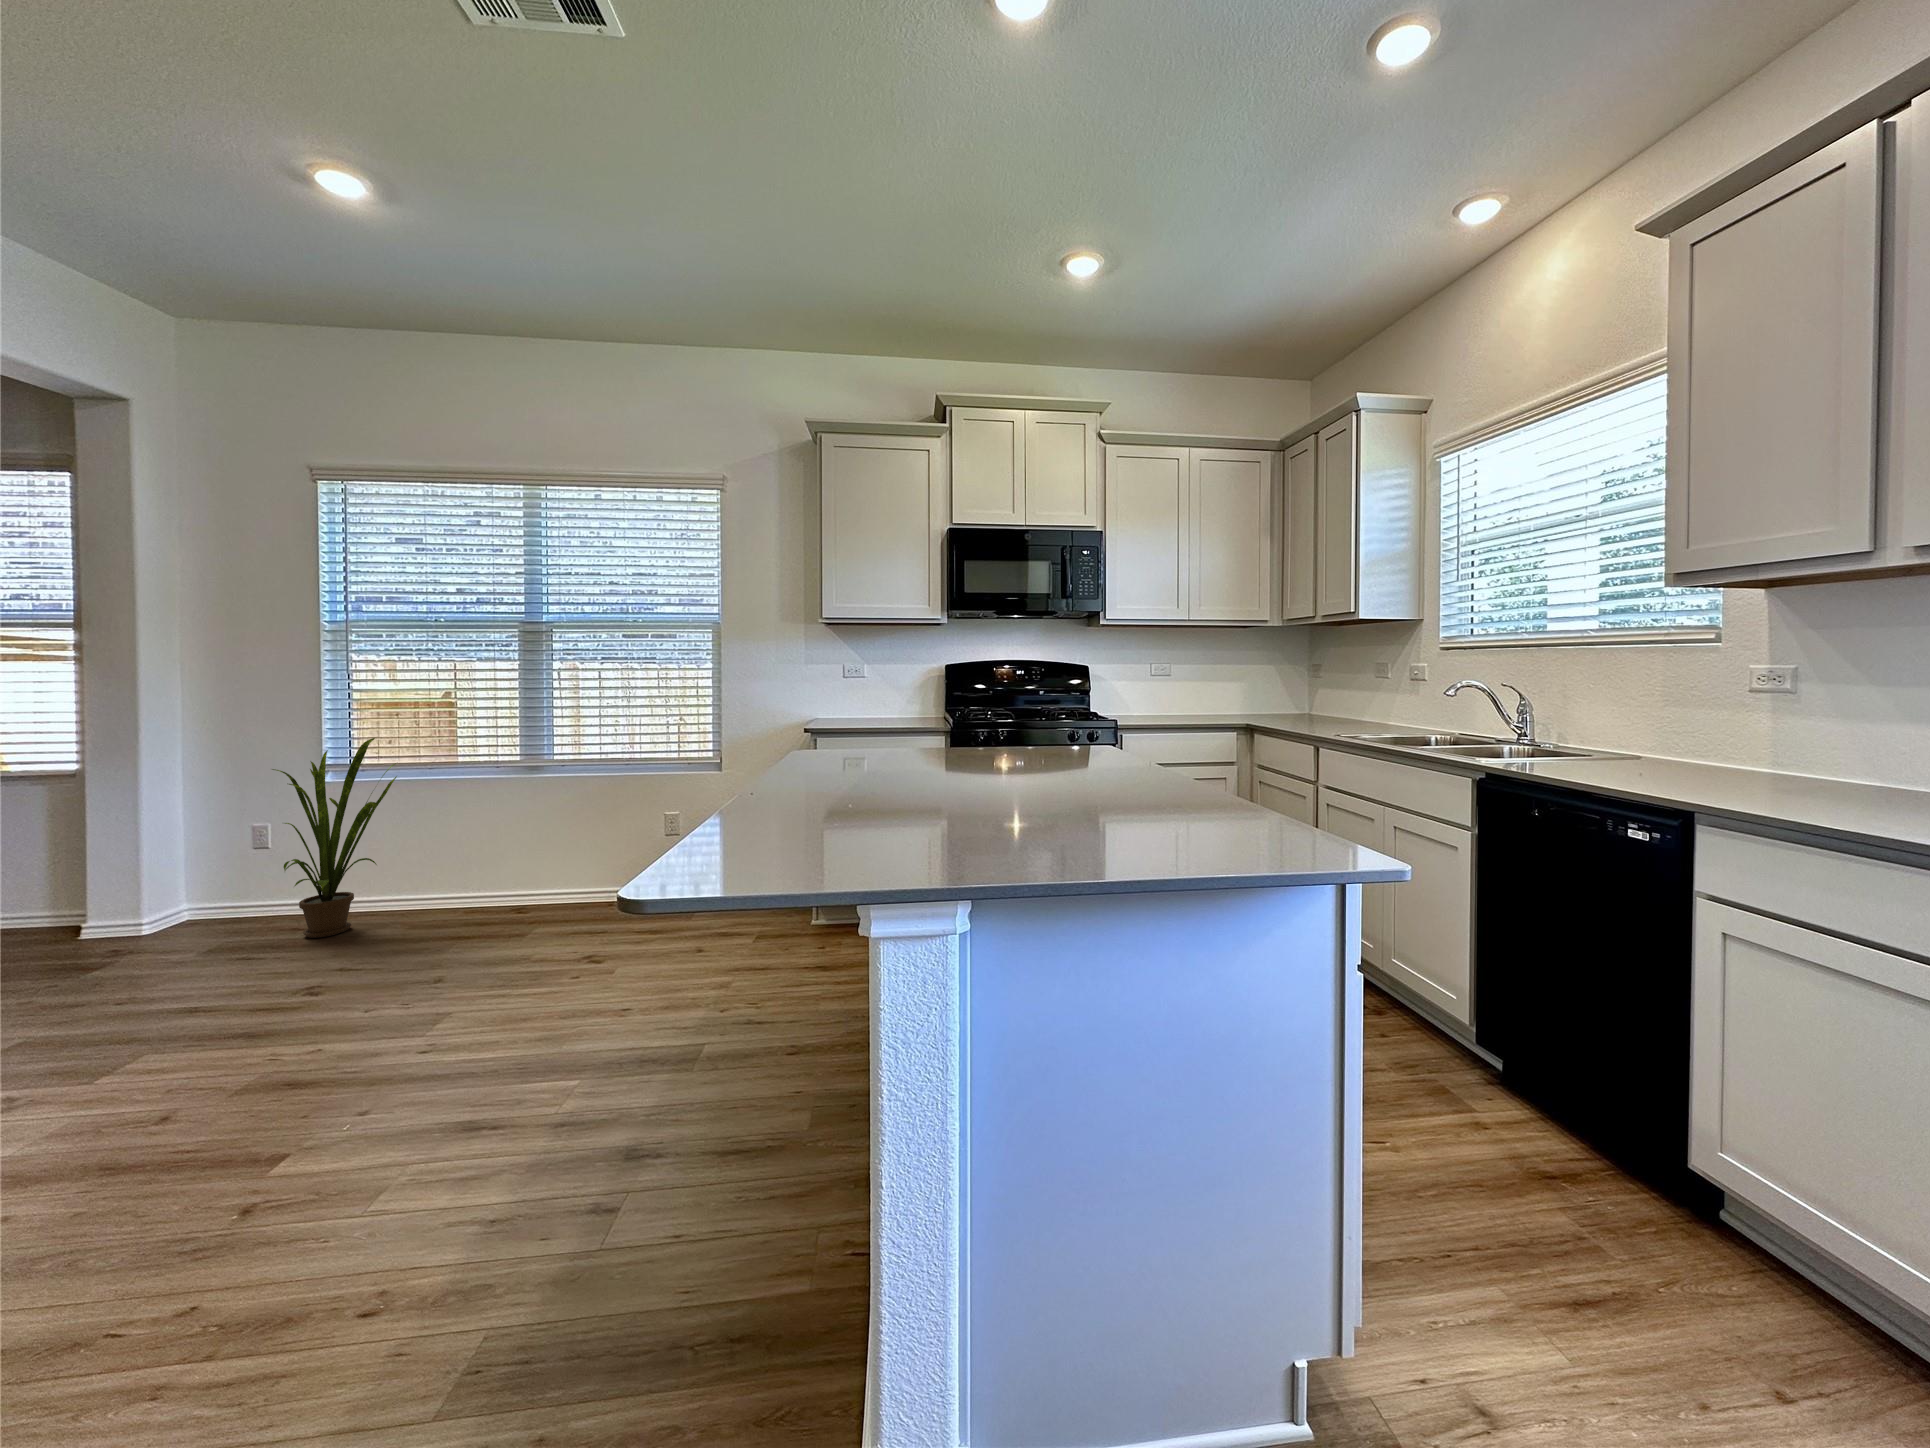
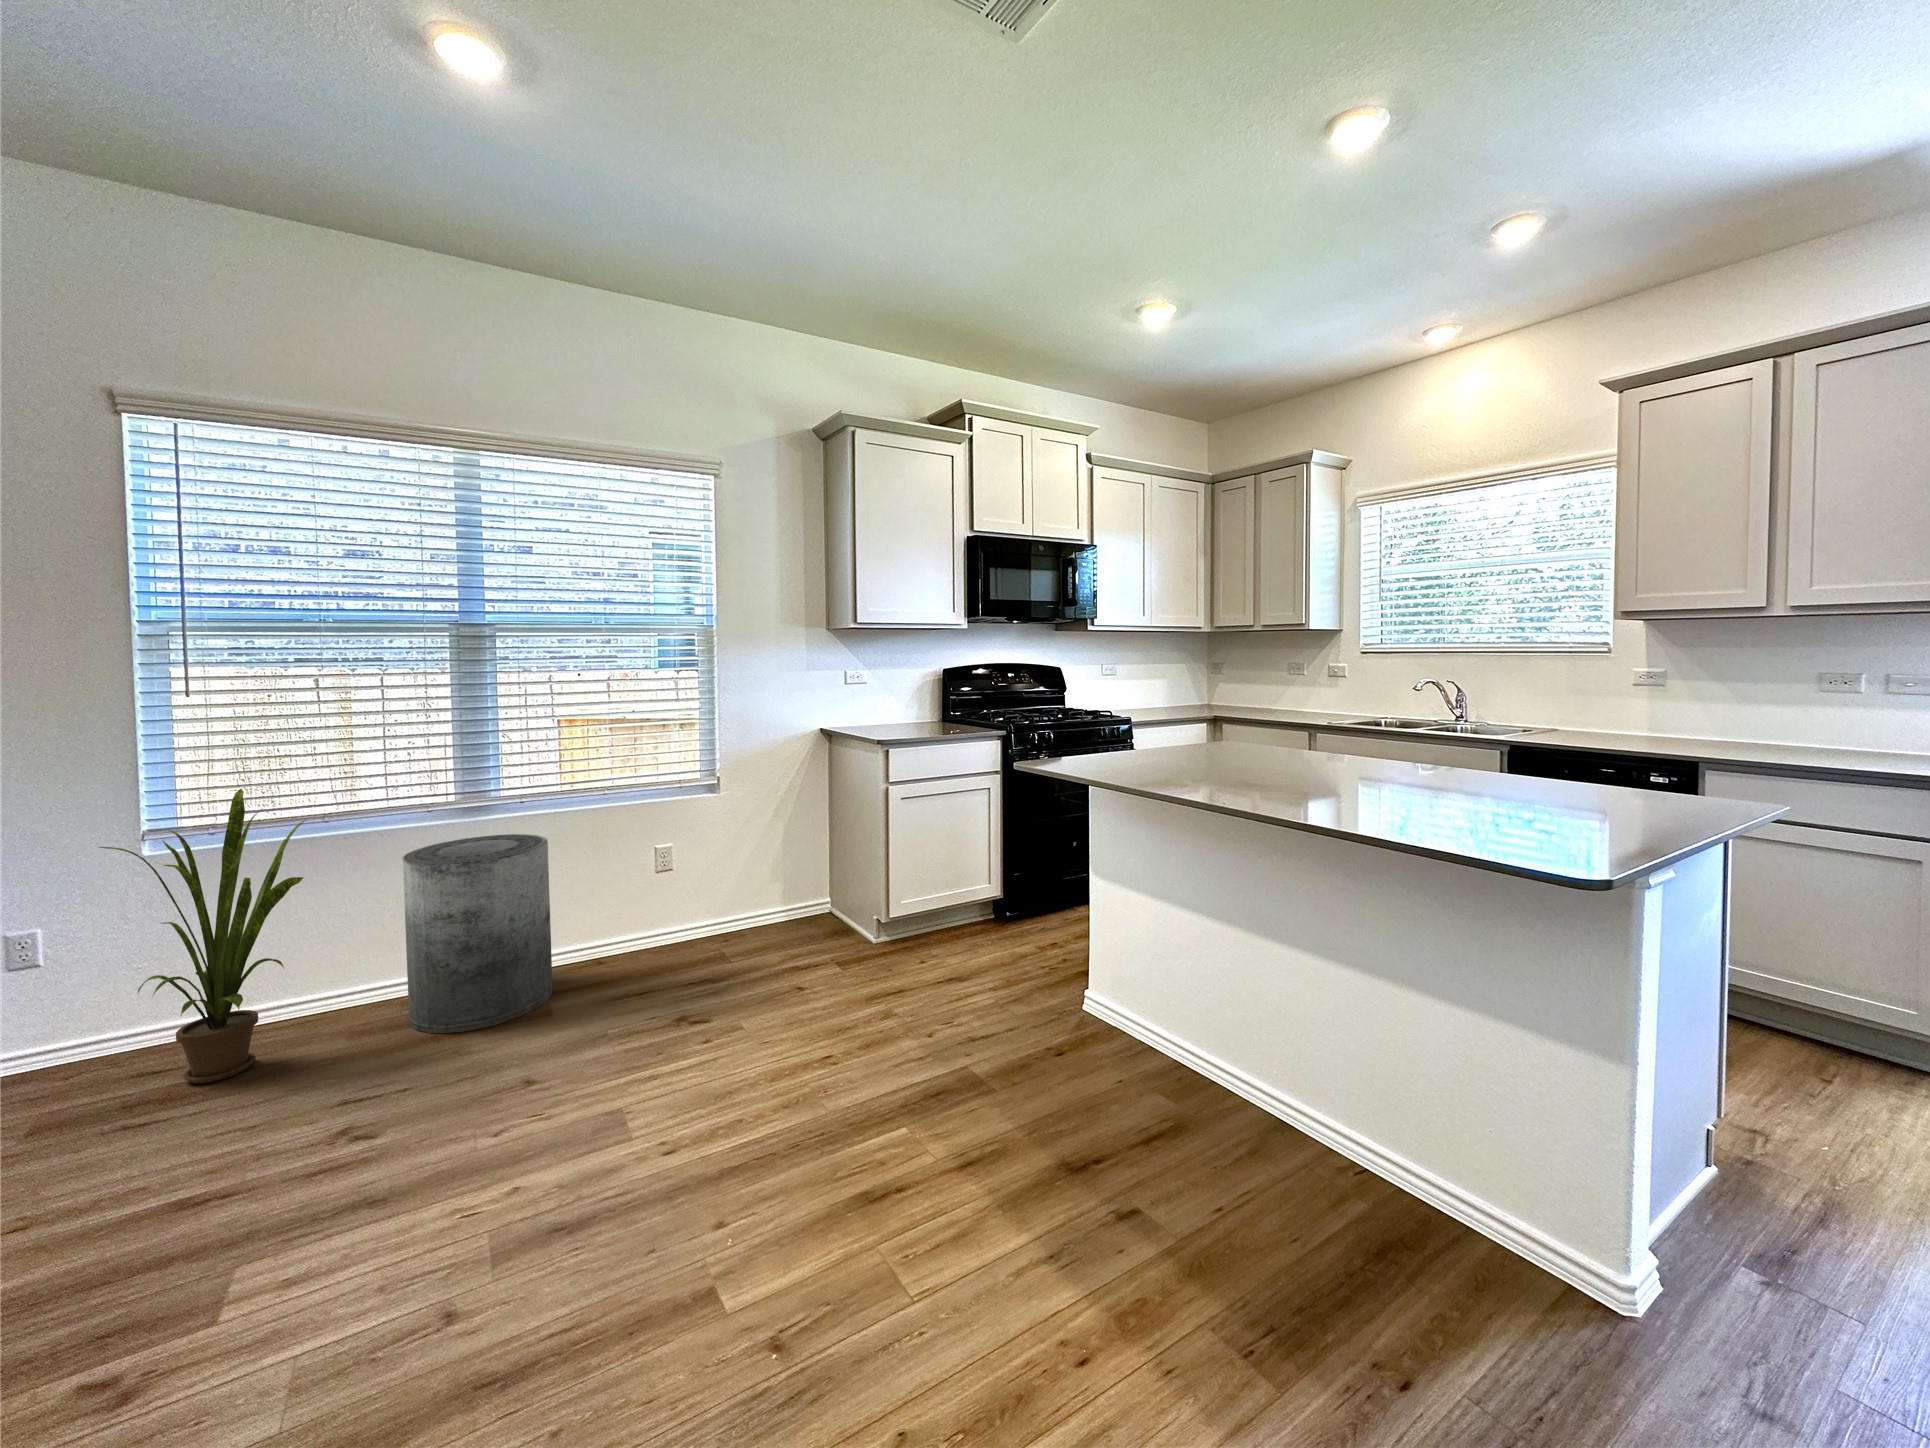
trash can: none [443,787,558,934] -> present [403,834,553,1033]

